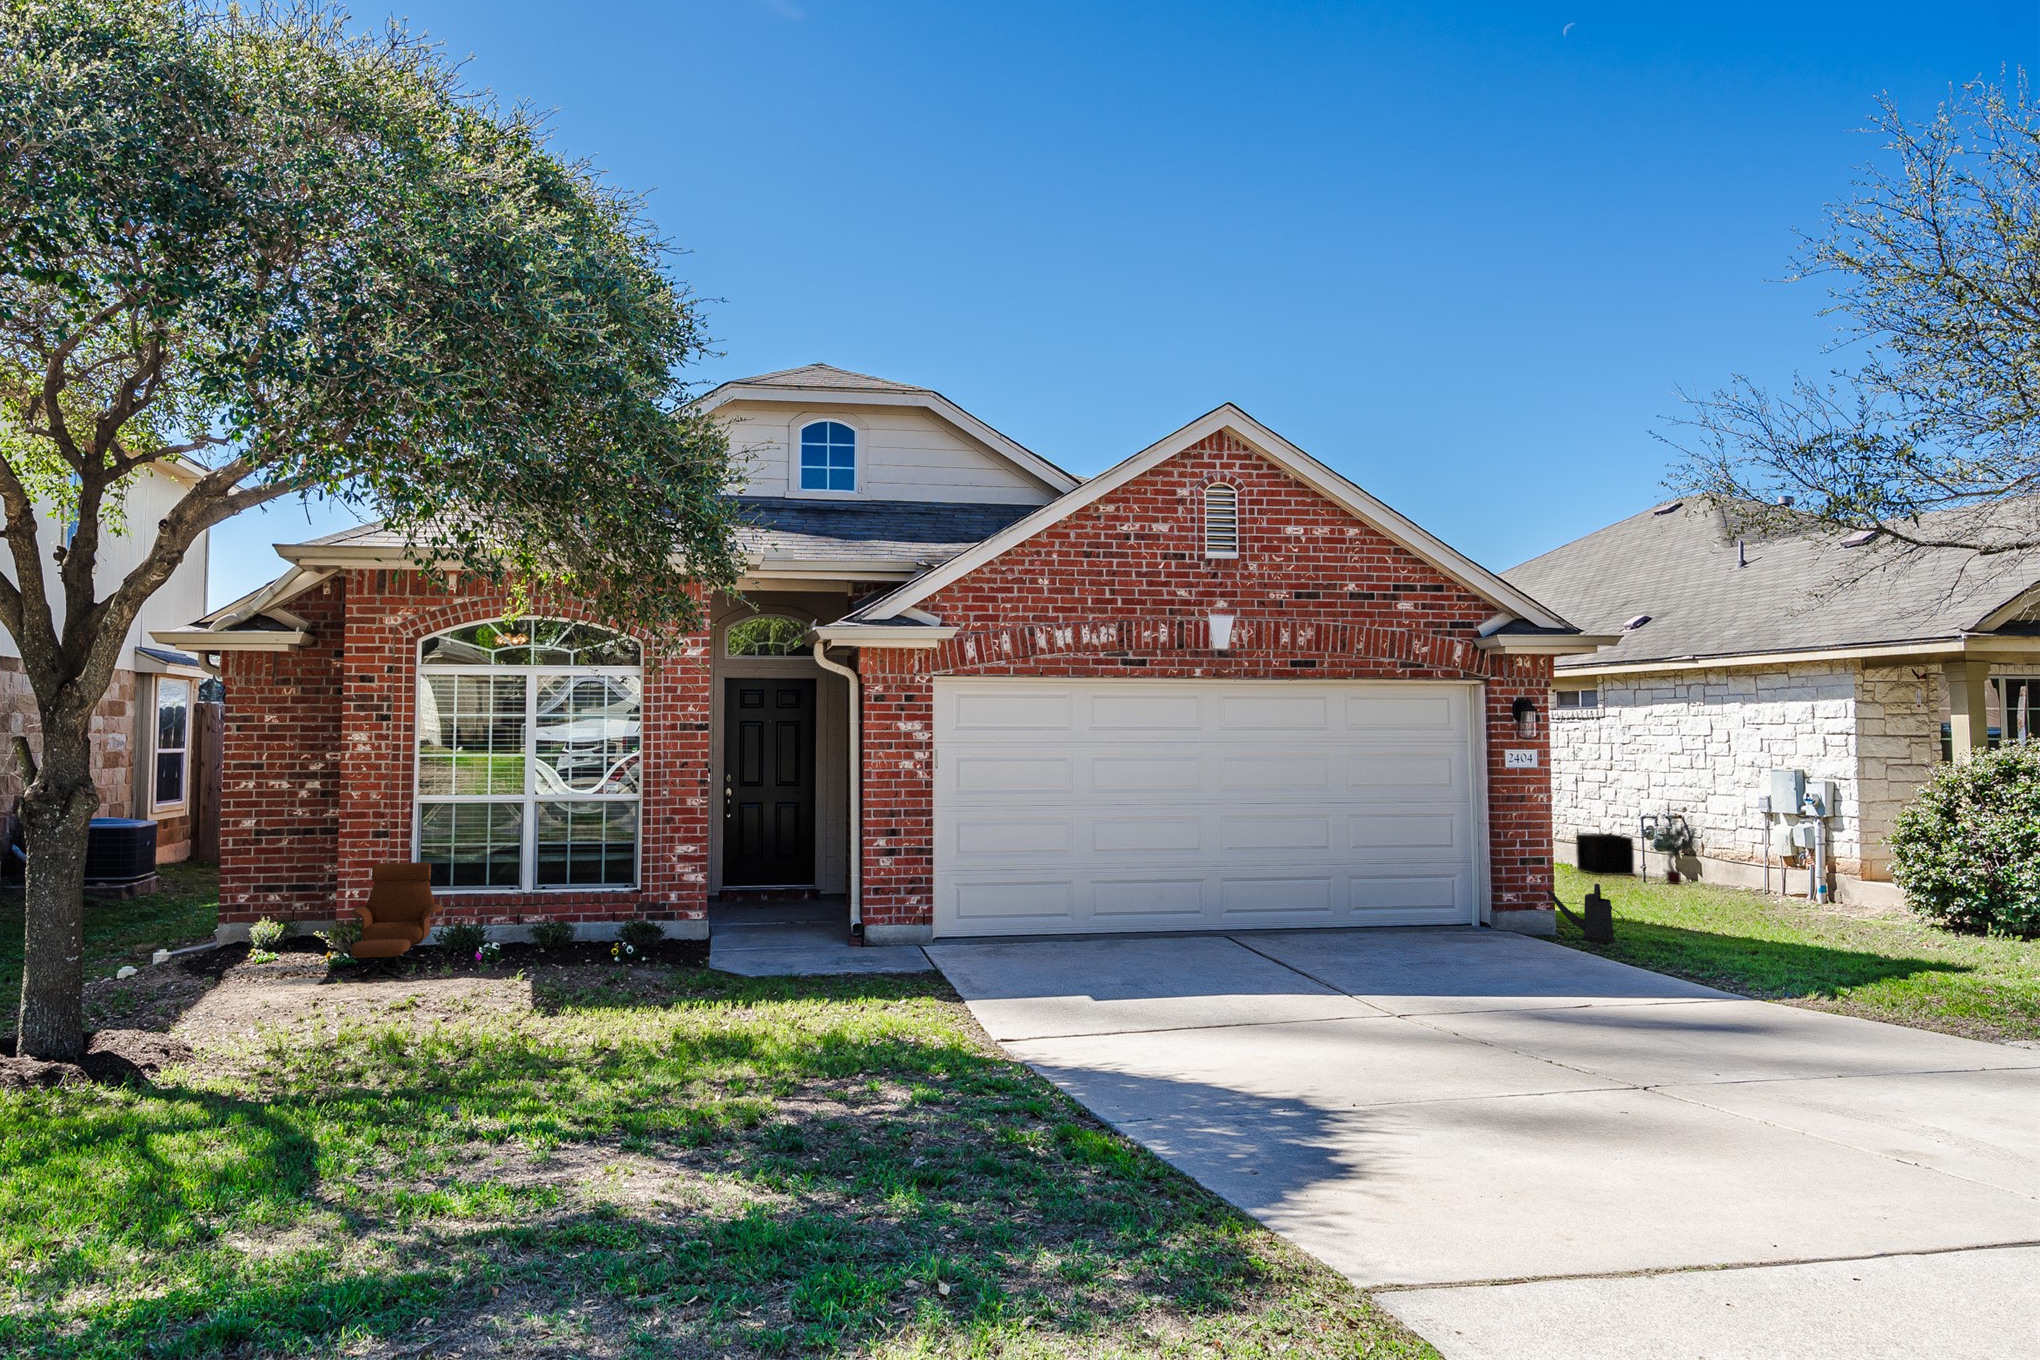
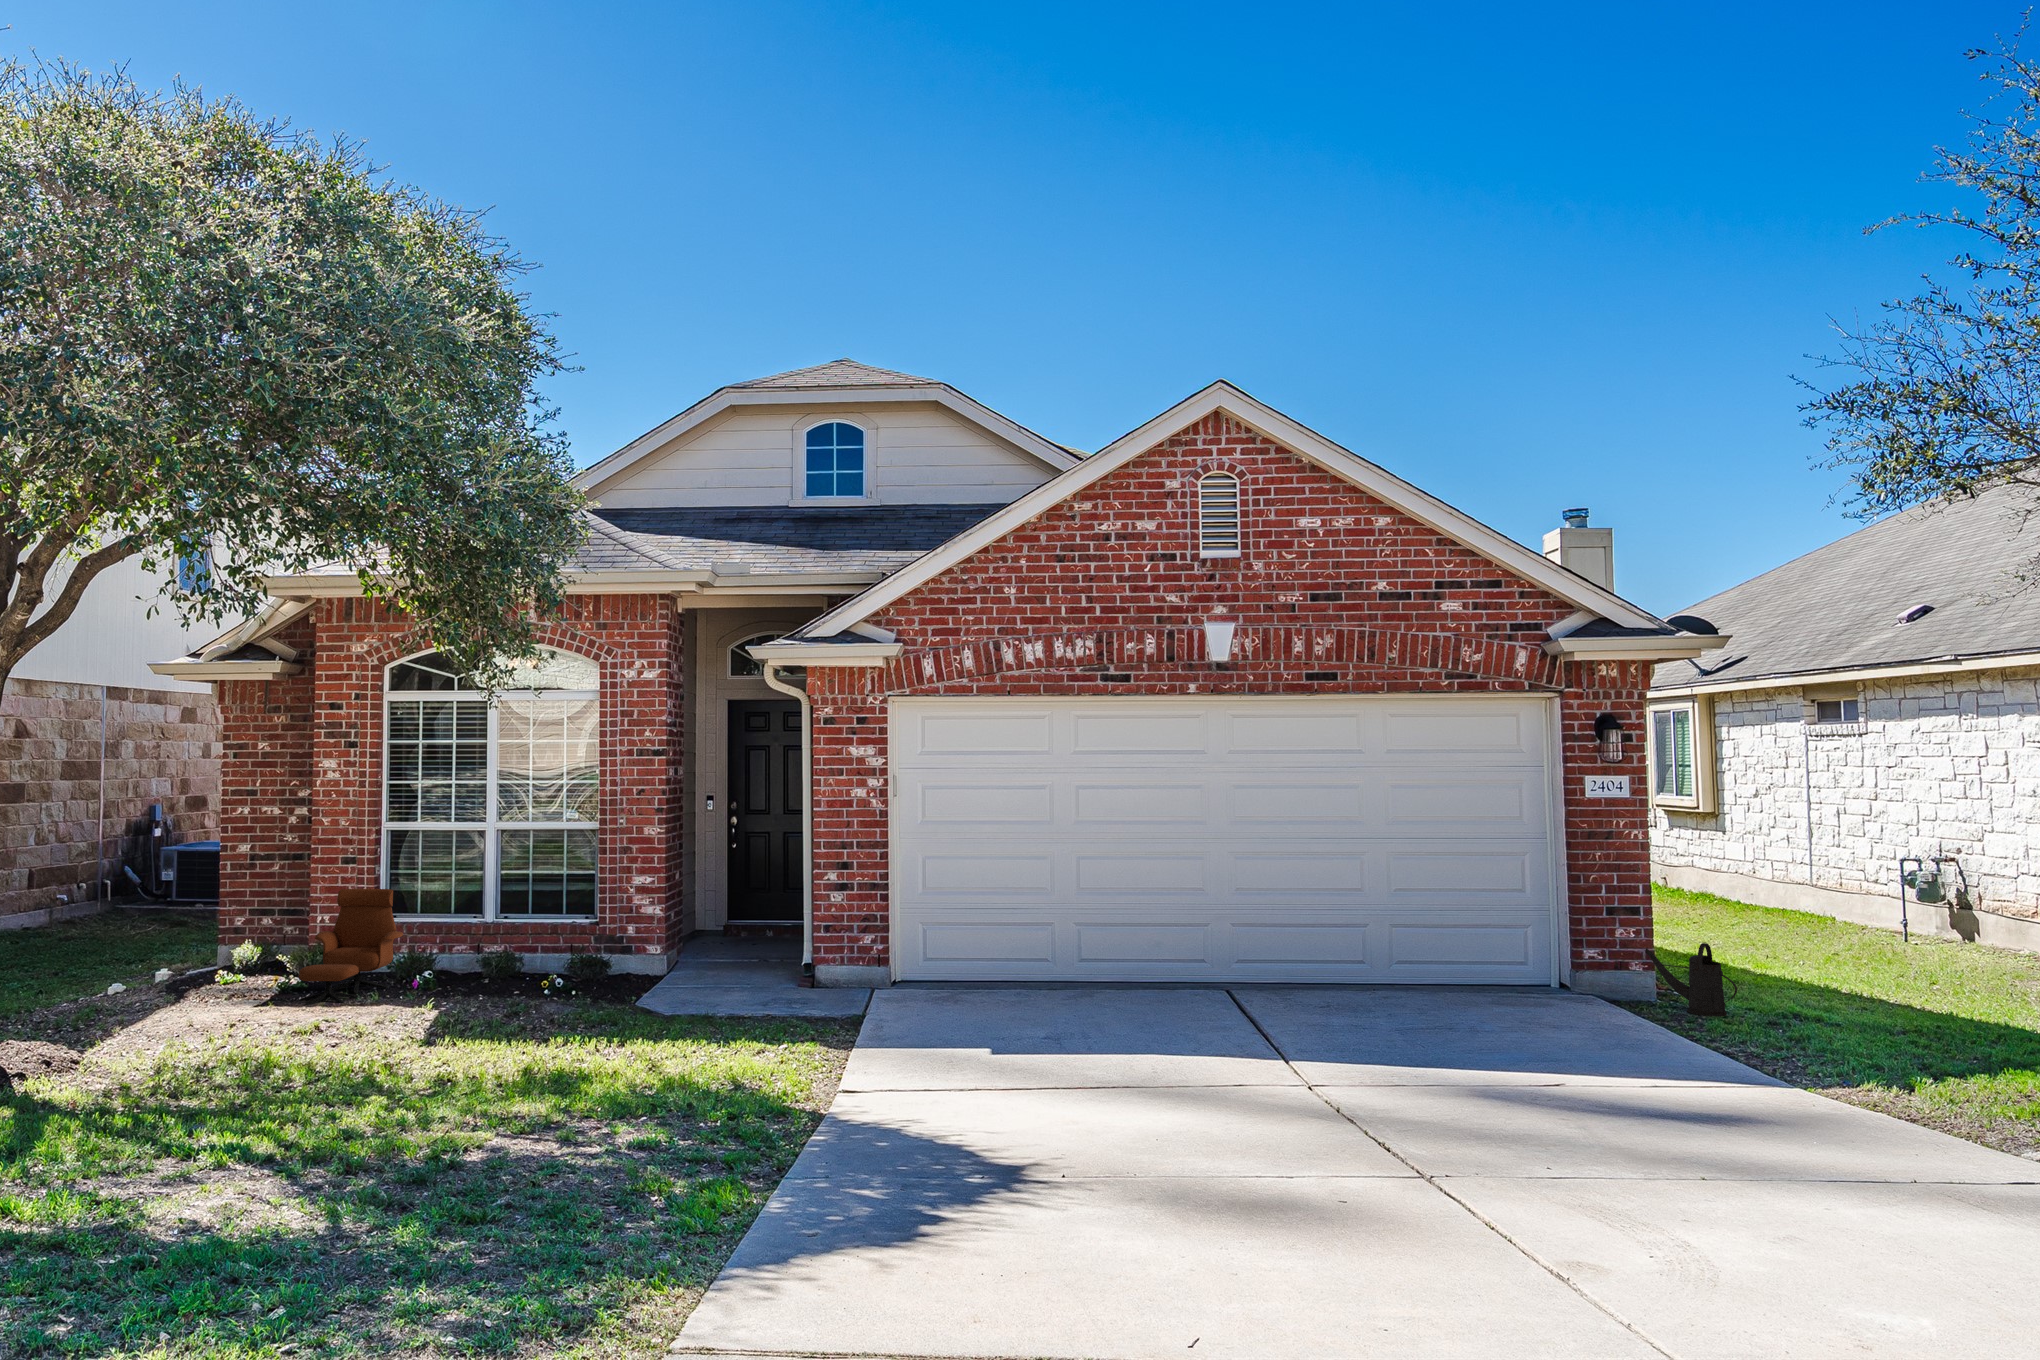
potted tree: present [1651,820,1697,884] -> none [1908,863,1970,948]
wooden crate: present [1576,834,1634,875] -> none [1824,881,1897,935]

